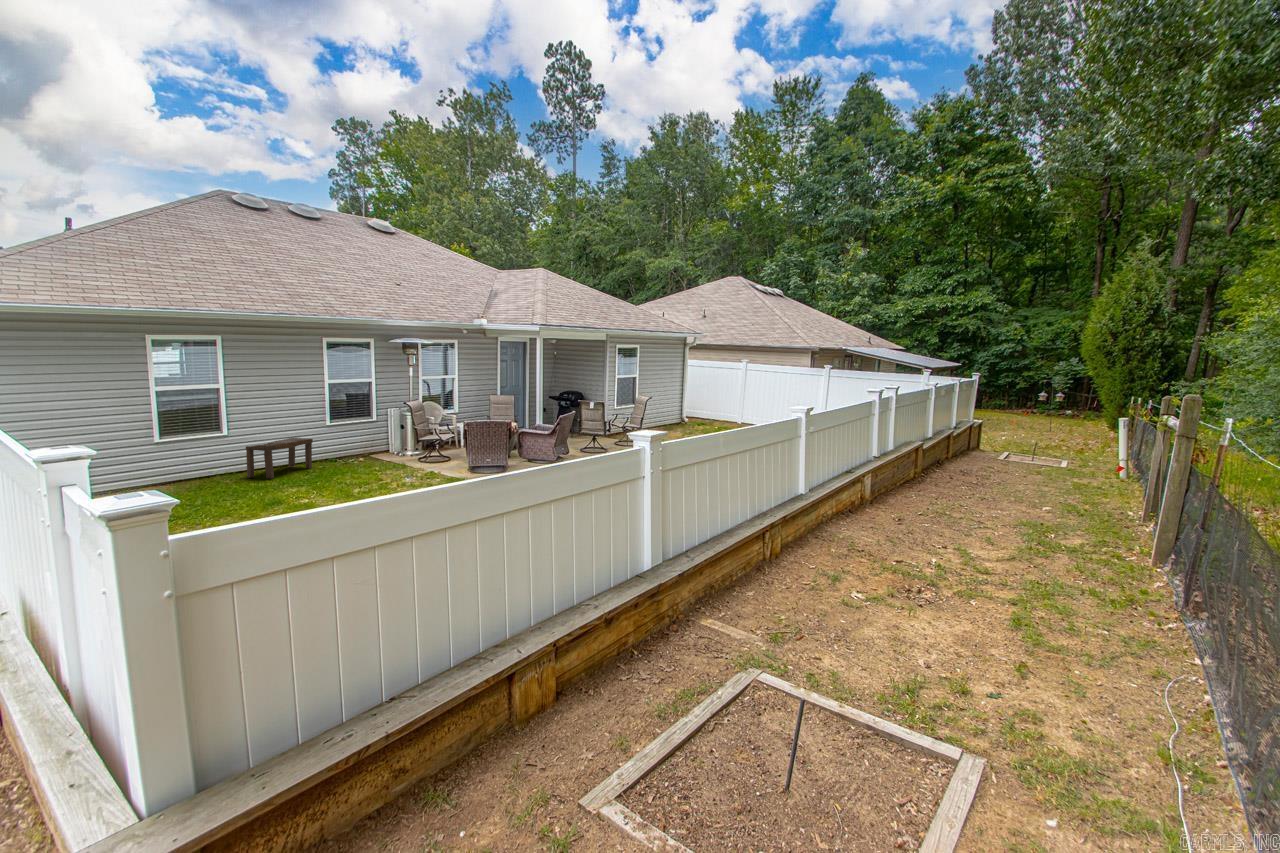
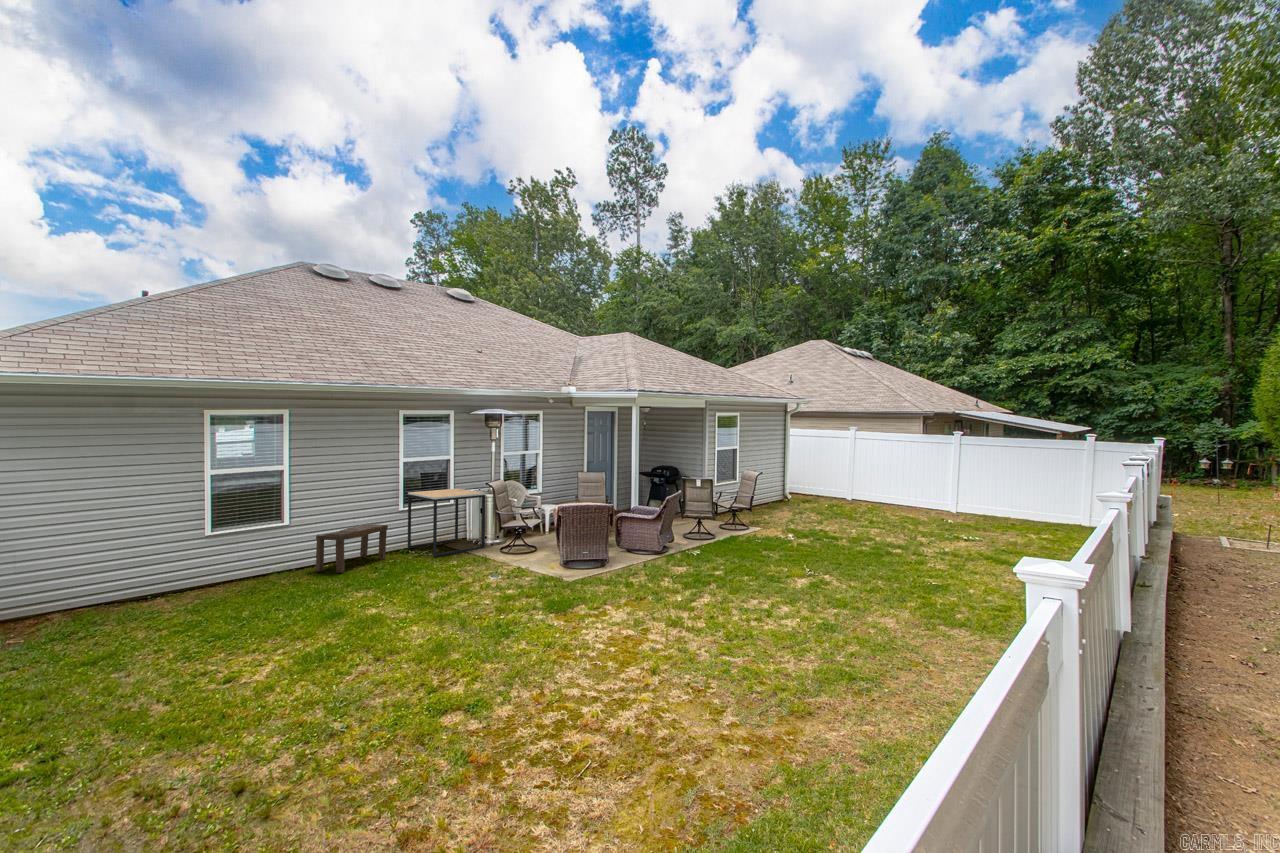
side table: none [331,408,404,467] -> present [408,489,486,557]

